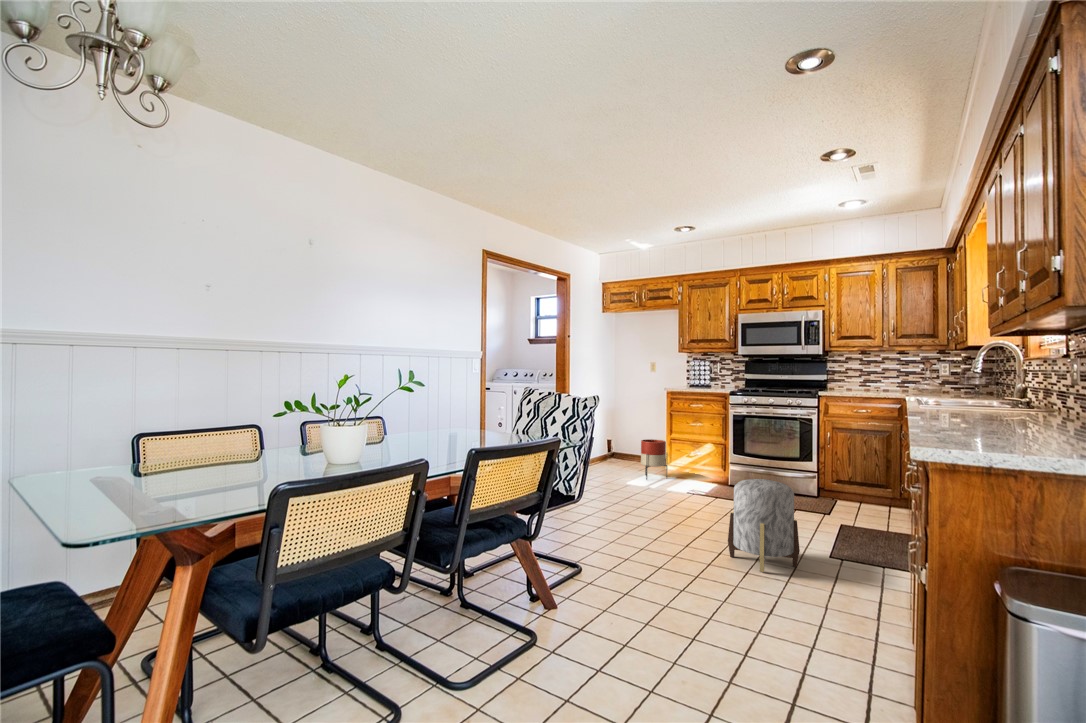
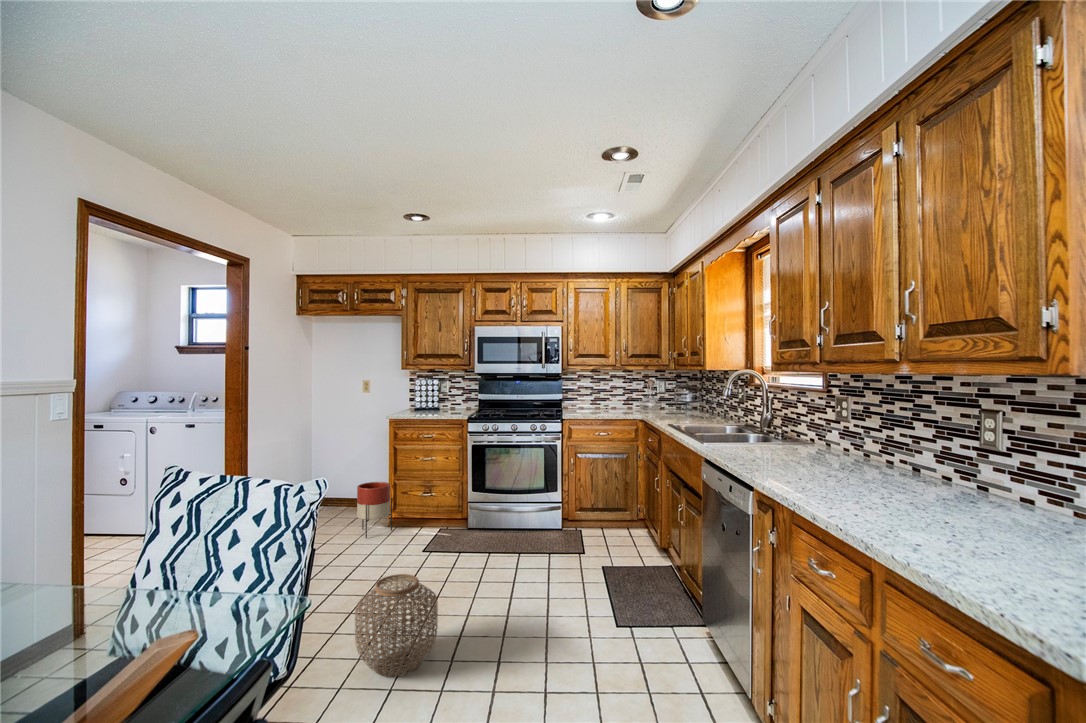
woven basket: none [623,479,677,542] -> present [355,574,438,676]
stool: present [728,479,800,572] -> none [513,555,600,693]

